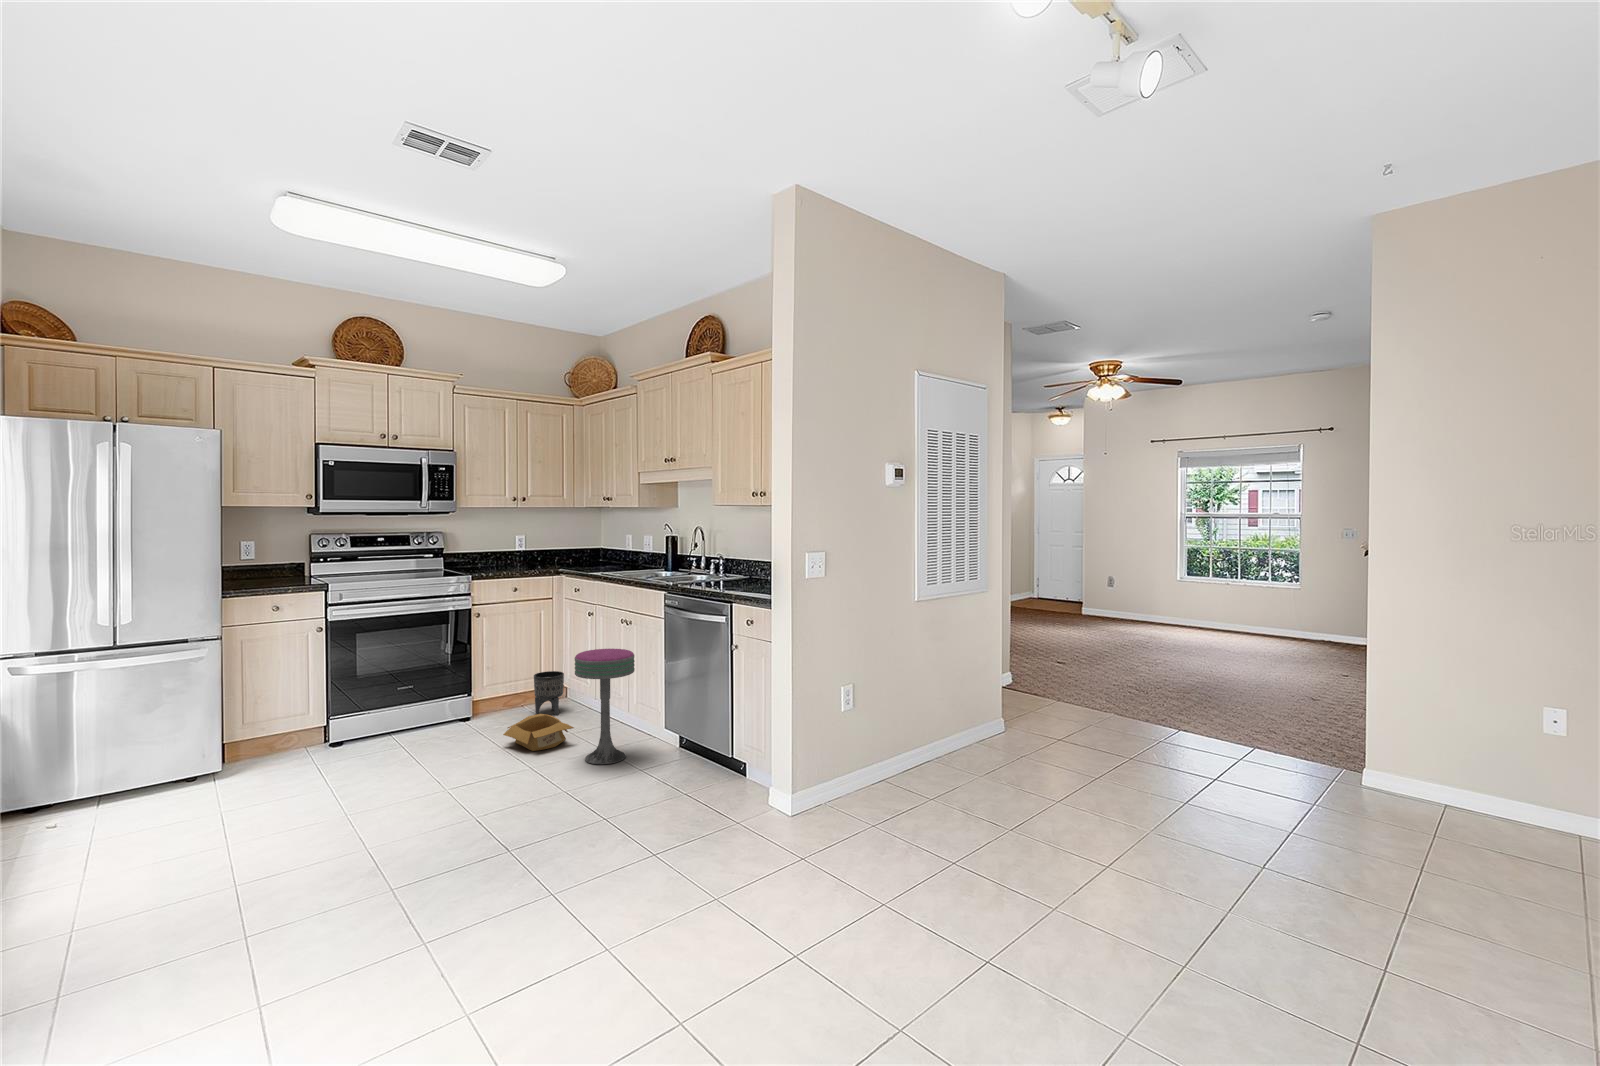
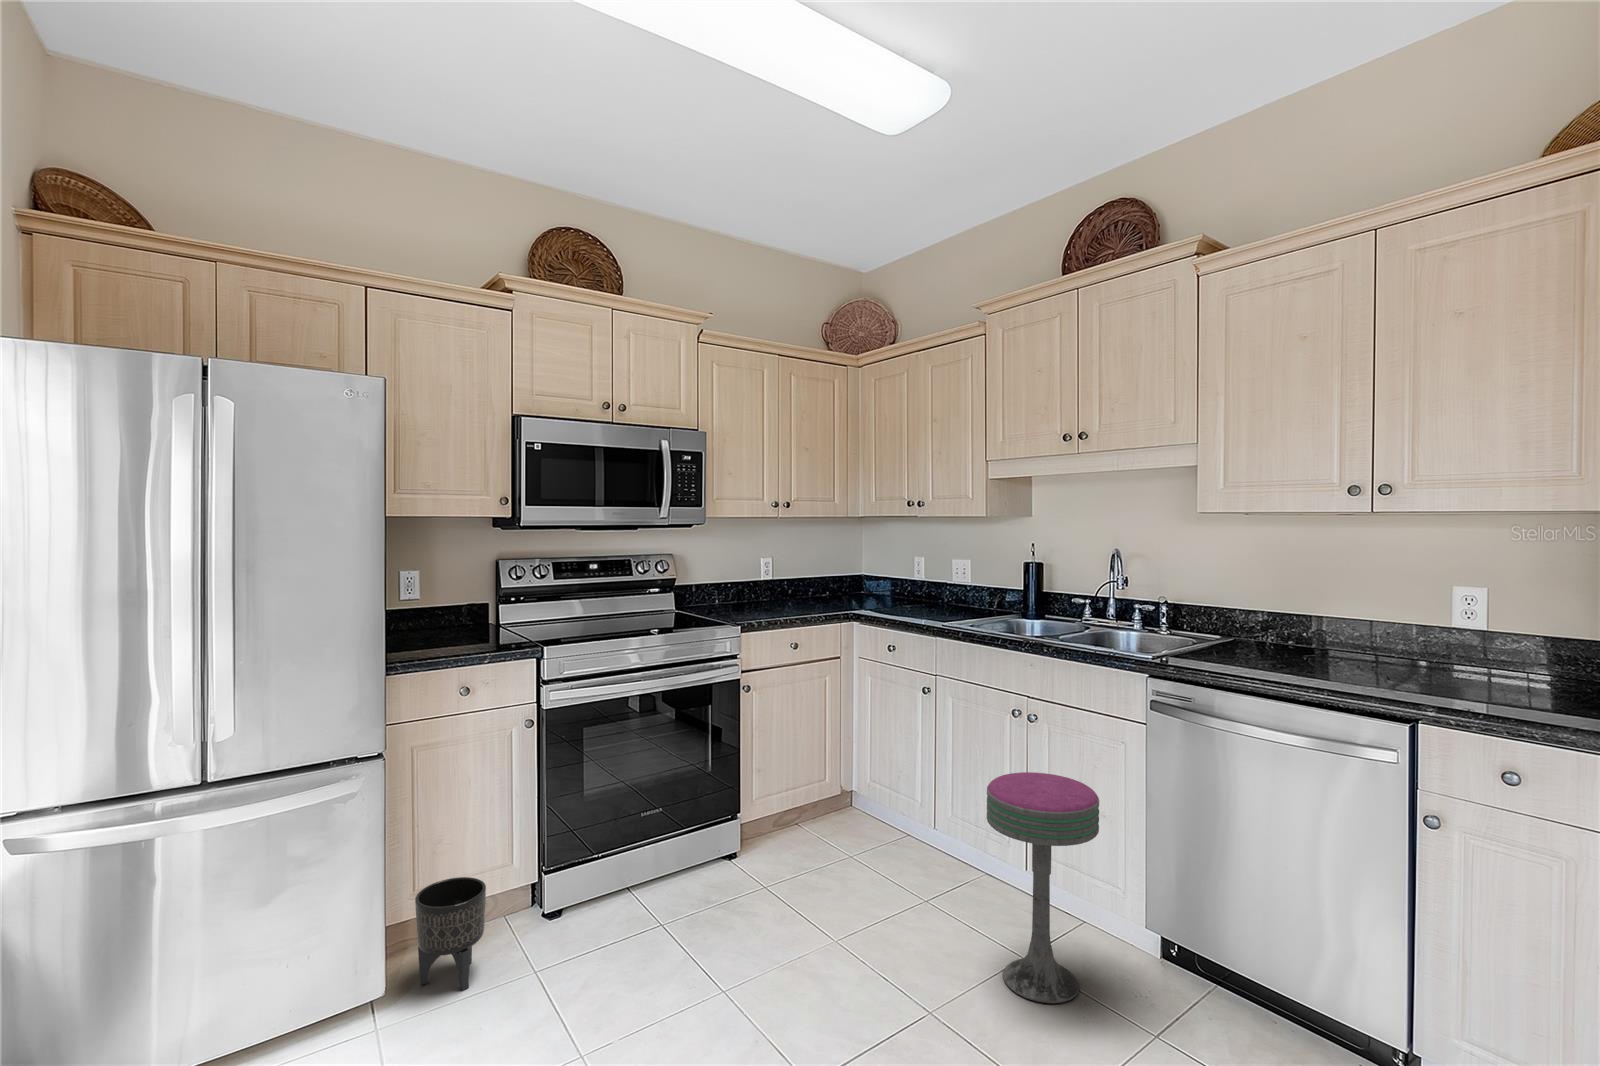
planter: present [534,671,564,715] -> present [415,877,486,990]
cardboard box: present [503,714,574,751] -> none [830,868,952,952]

